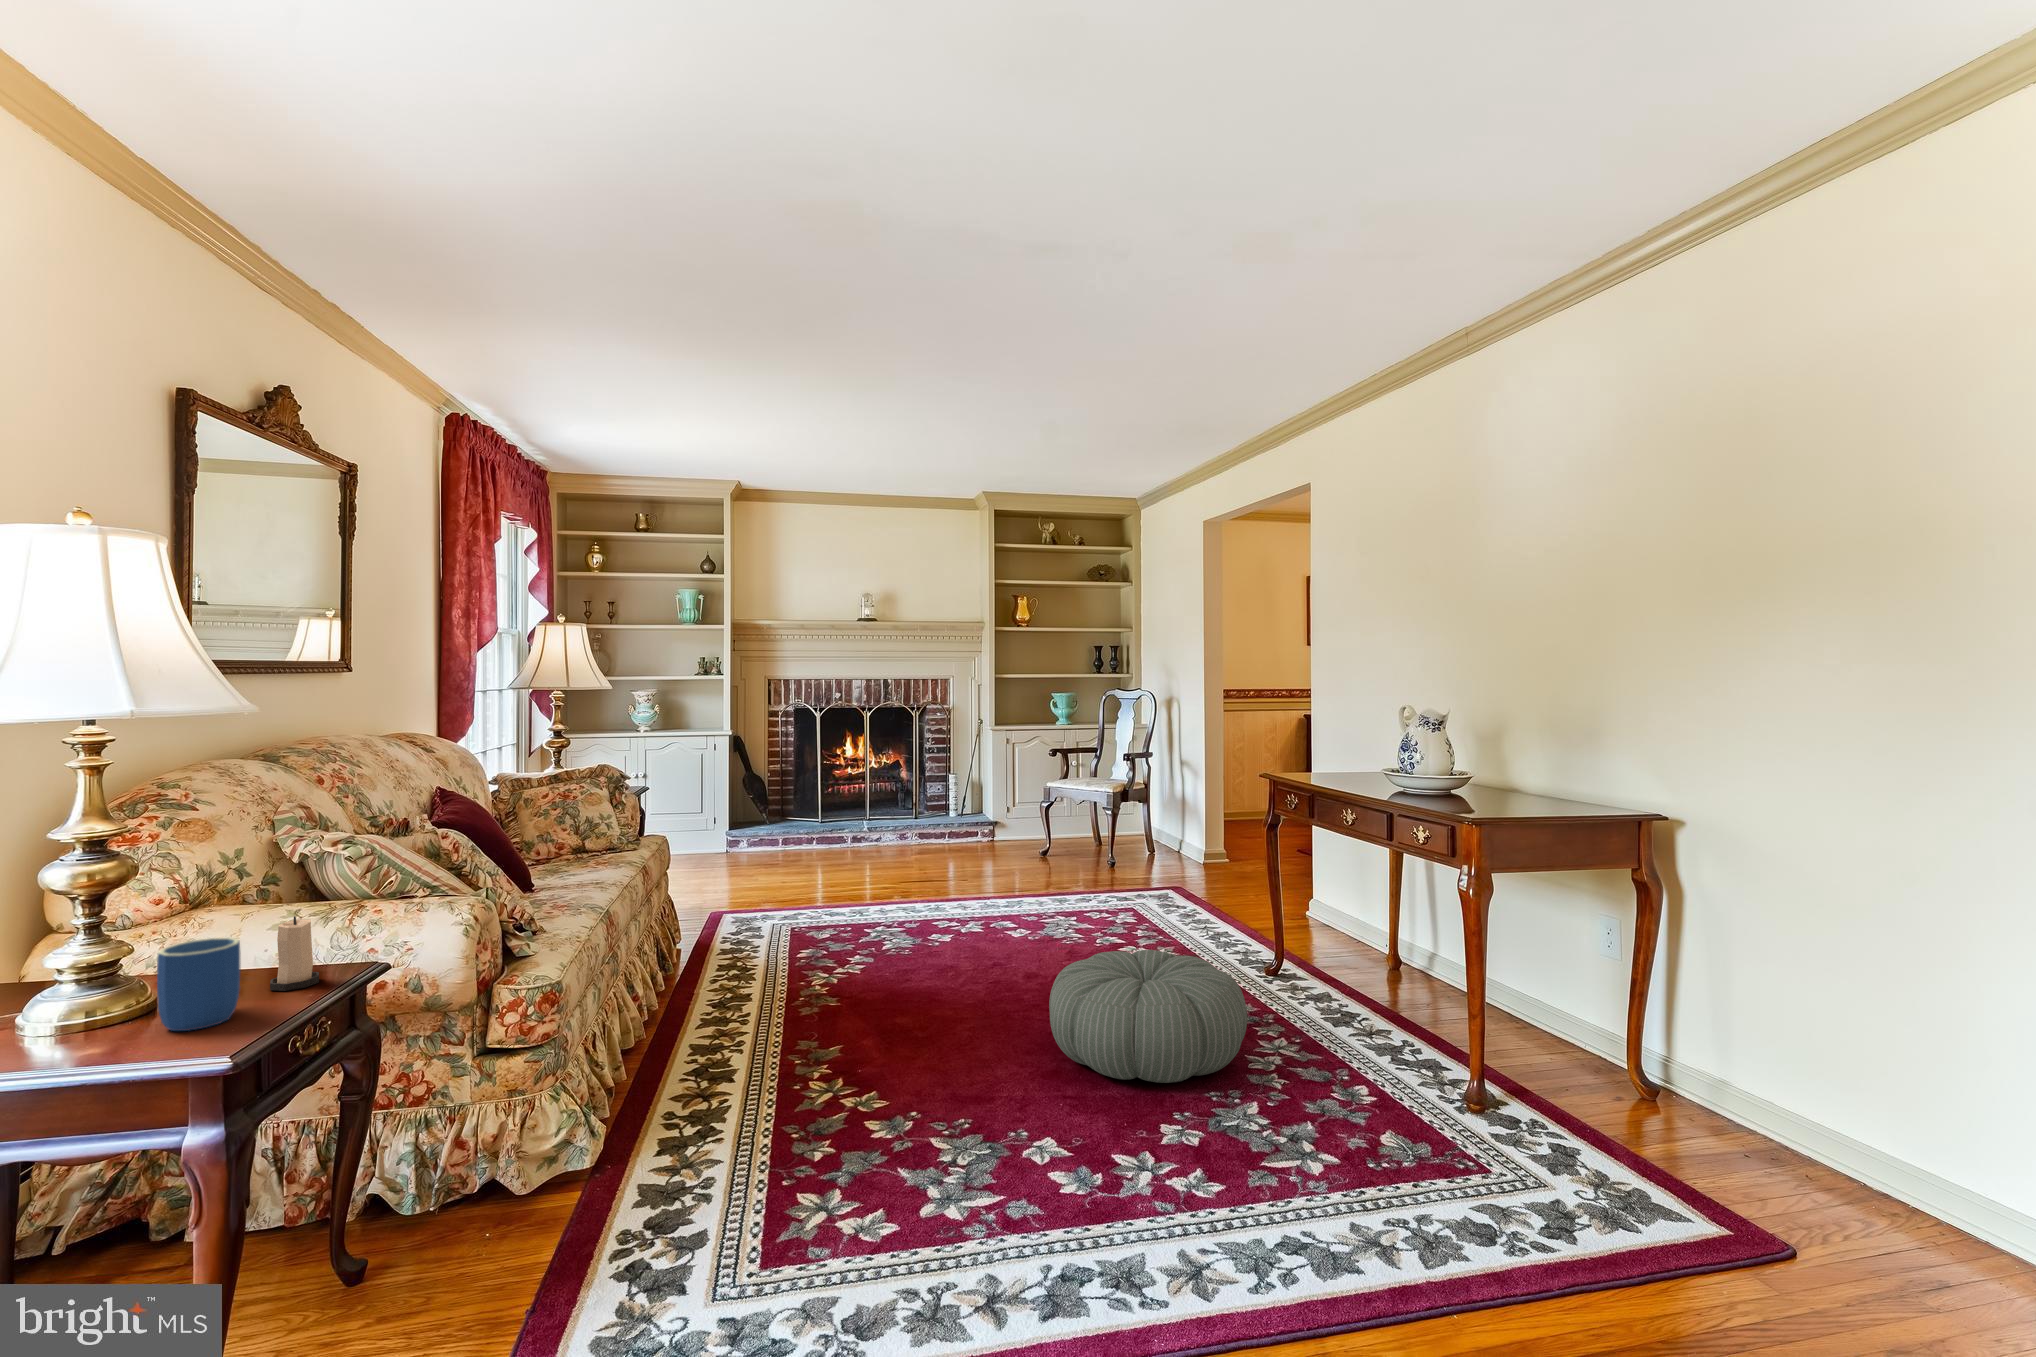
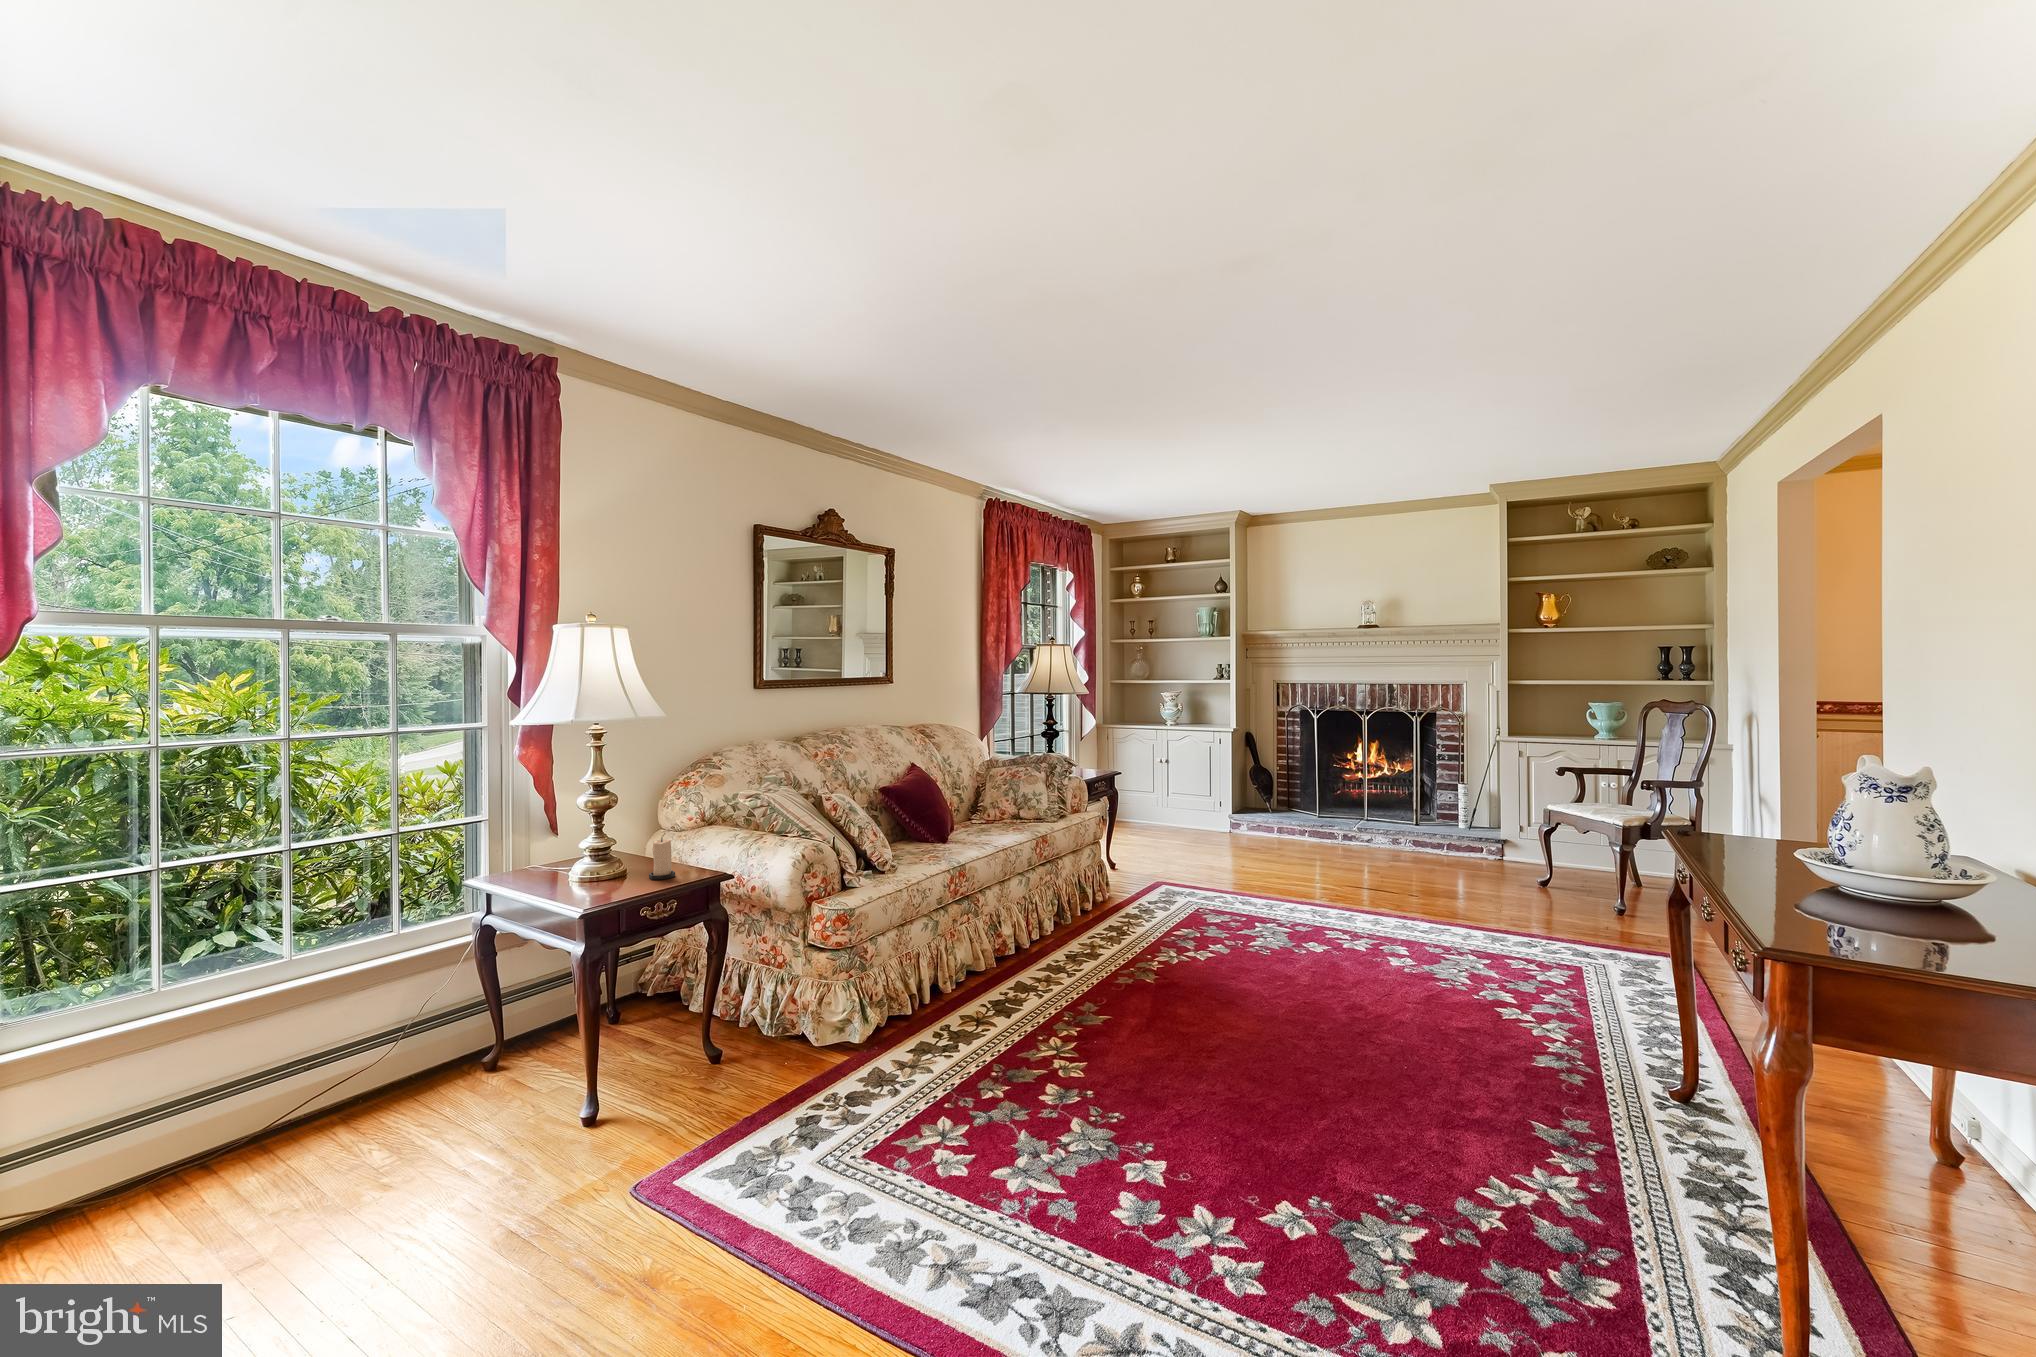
mug: present [157,937,240,1031] -> none [578,842,619,891]
pouf: present [1049,950,1247,1083] -> none [1257,1002,1499,1177]

